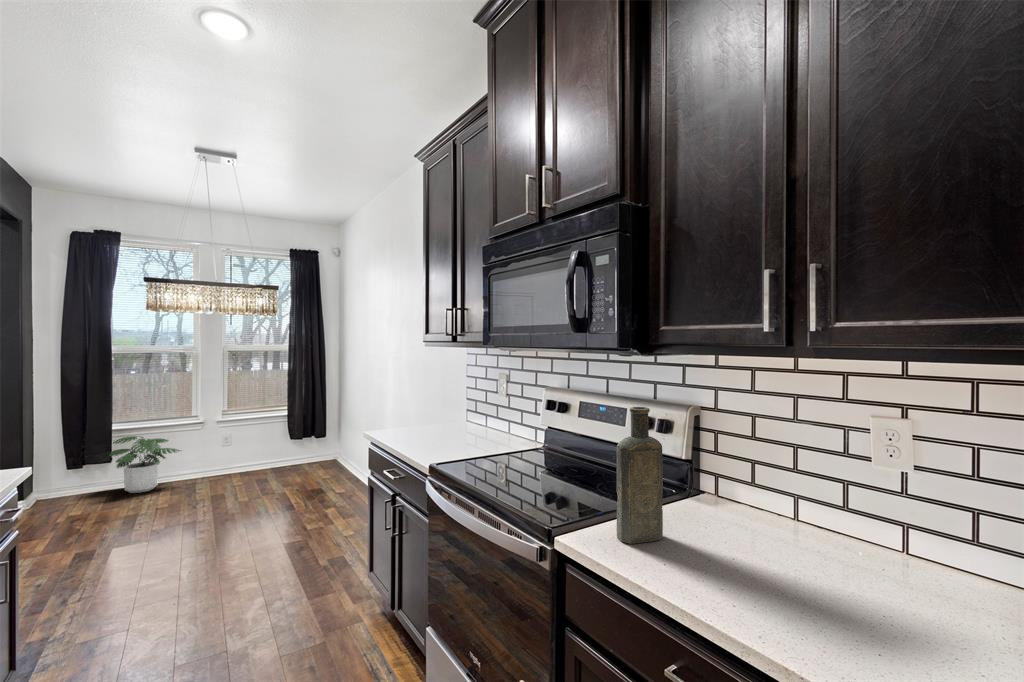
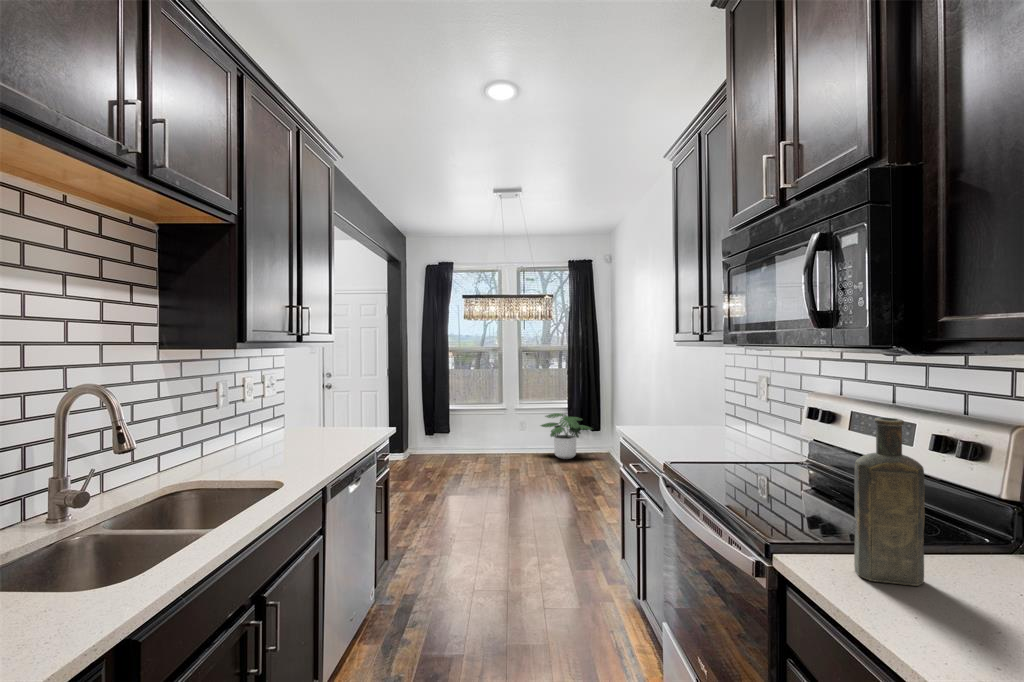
potted plant: present [109,436,179,493] -> present [541,413,592,459]

